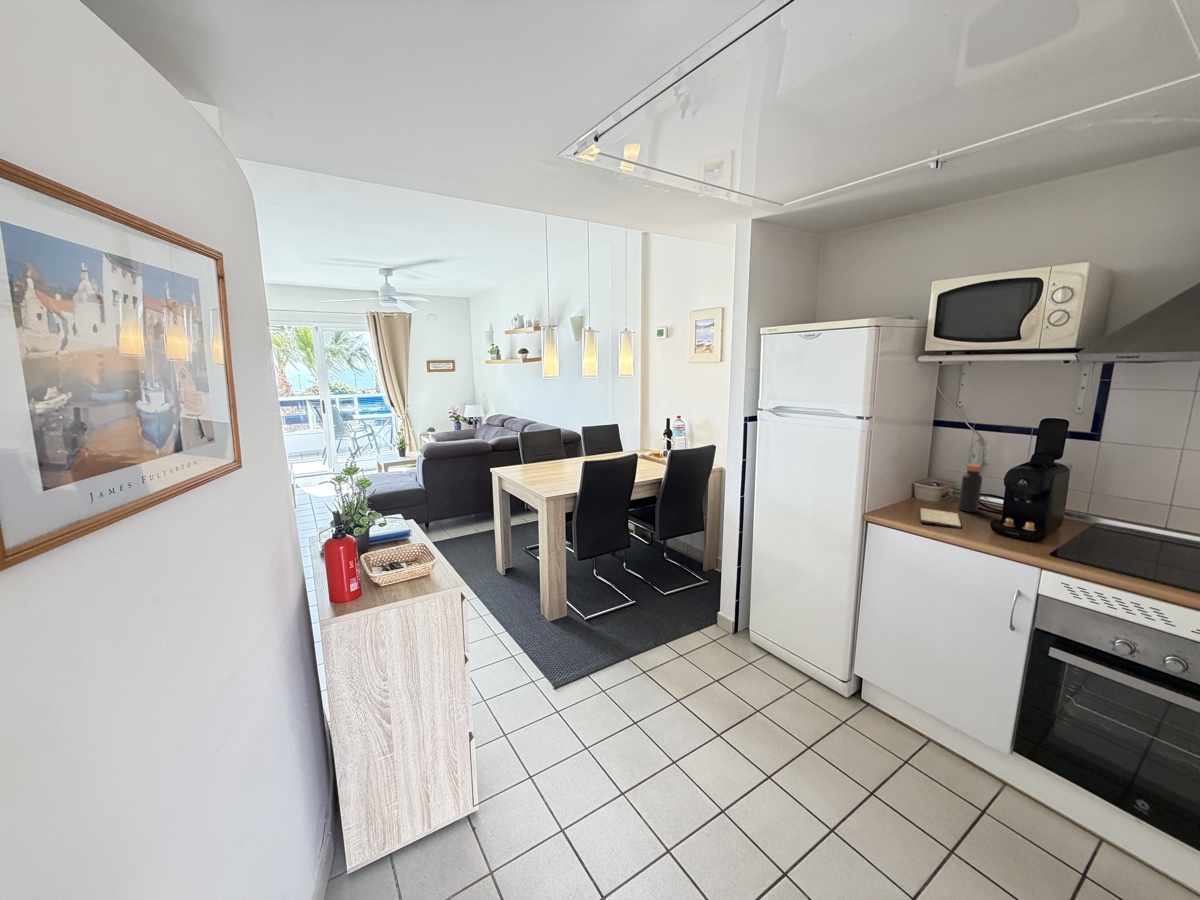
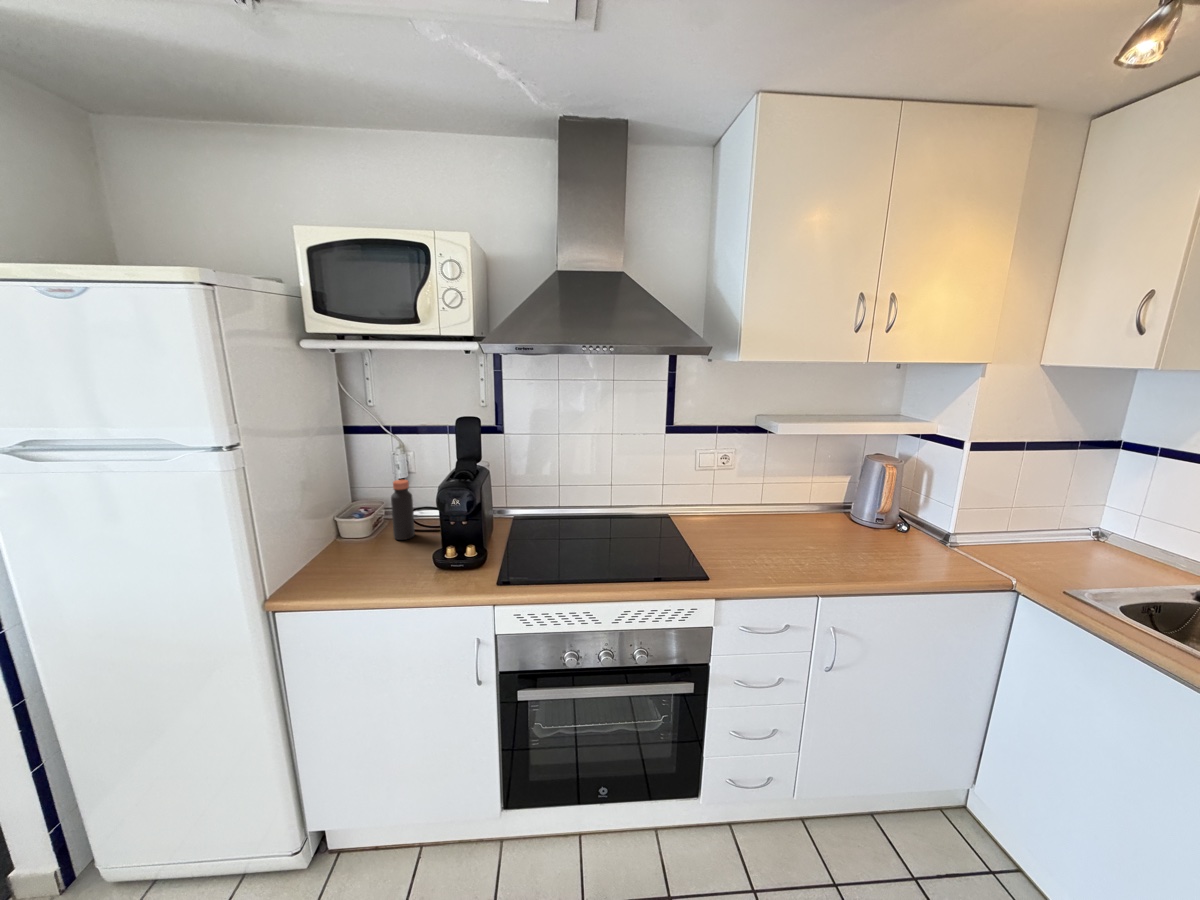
cutting board: present [920,508,961,528] -> none [349,549,403,586]

